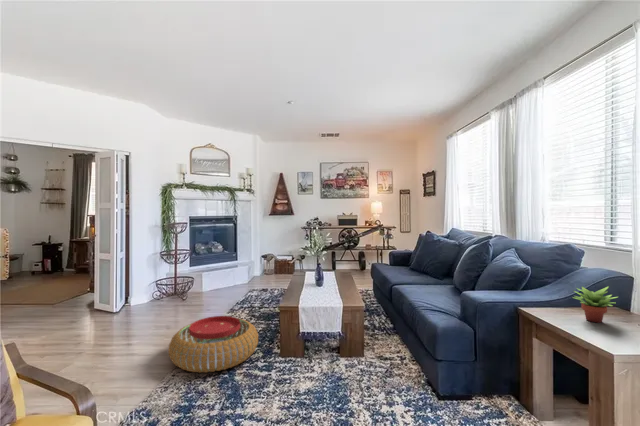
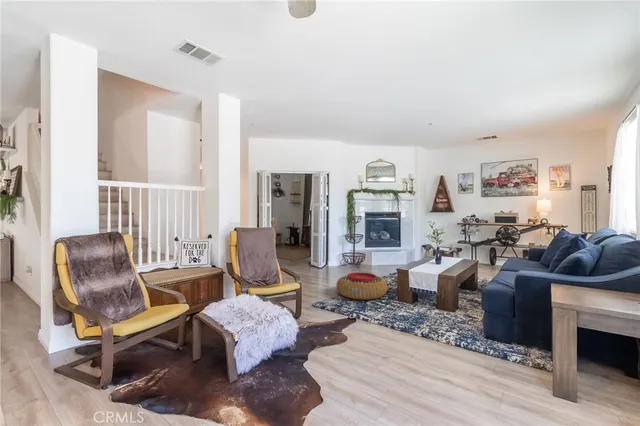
succulent plant: present [574,286,618,322] -> none [577,267,618,296]

